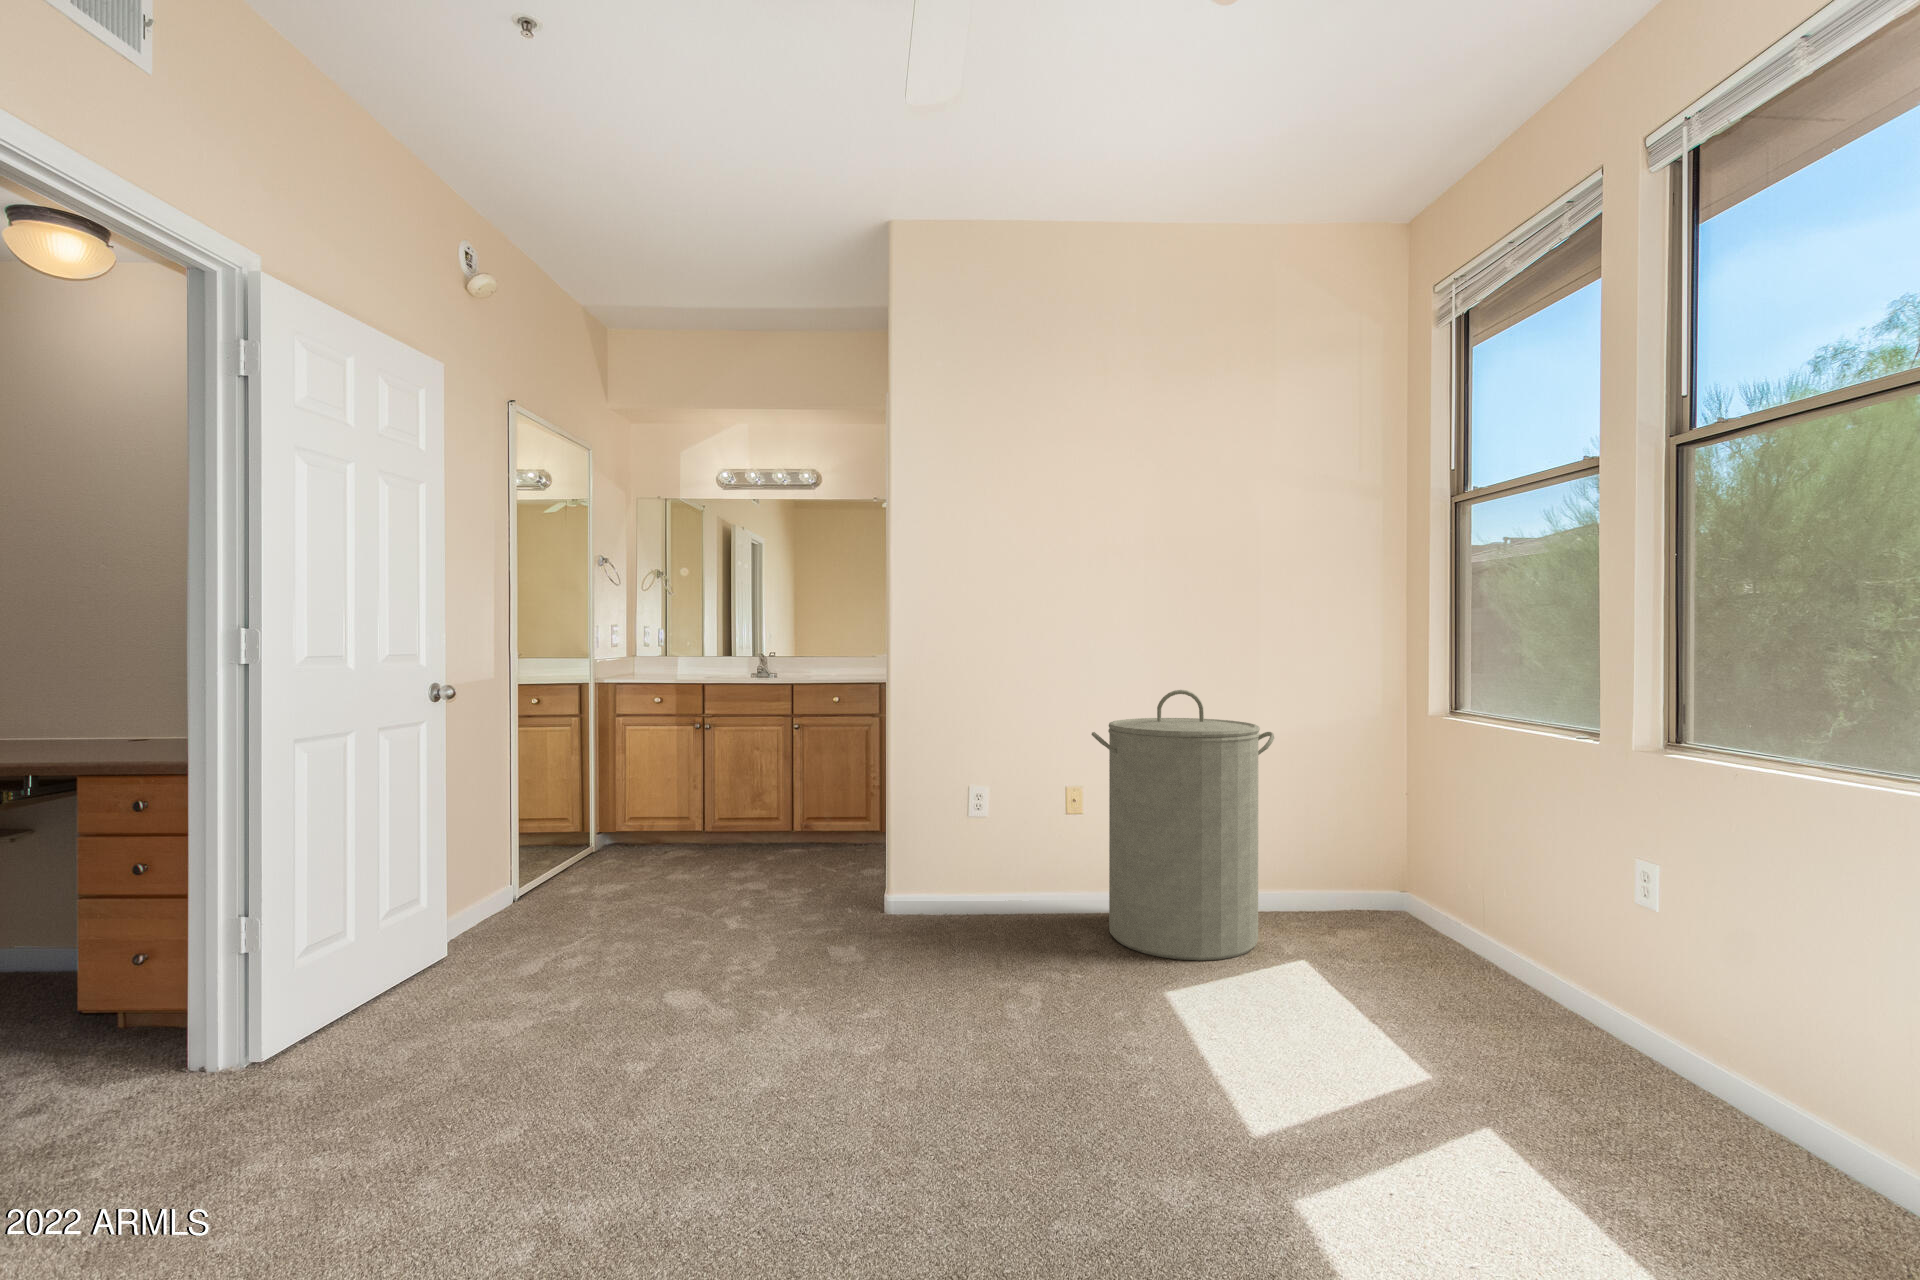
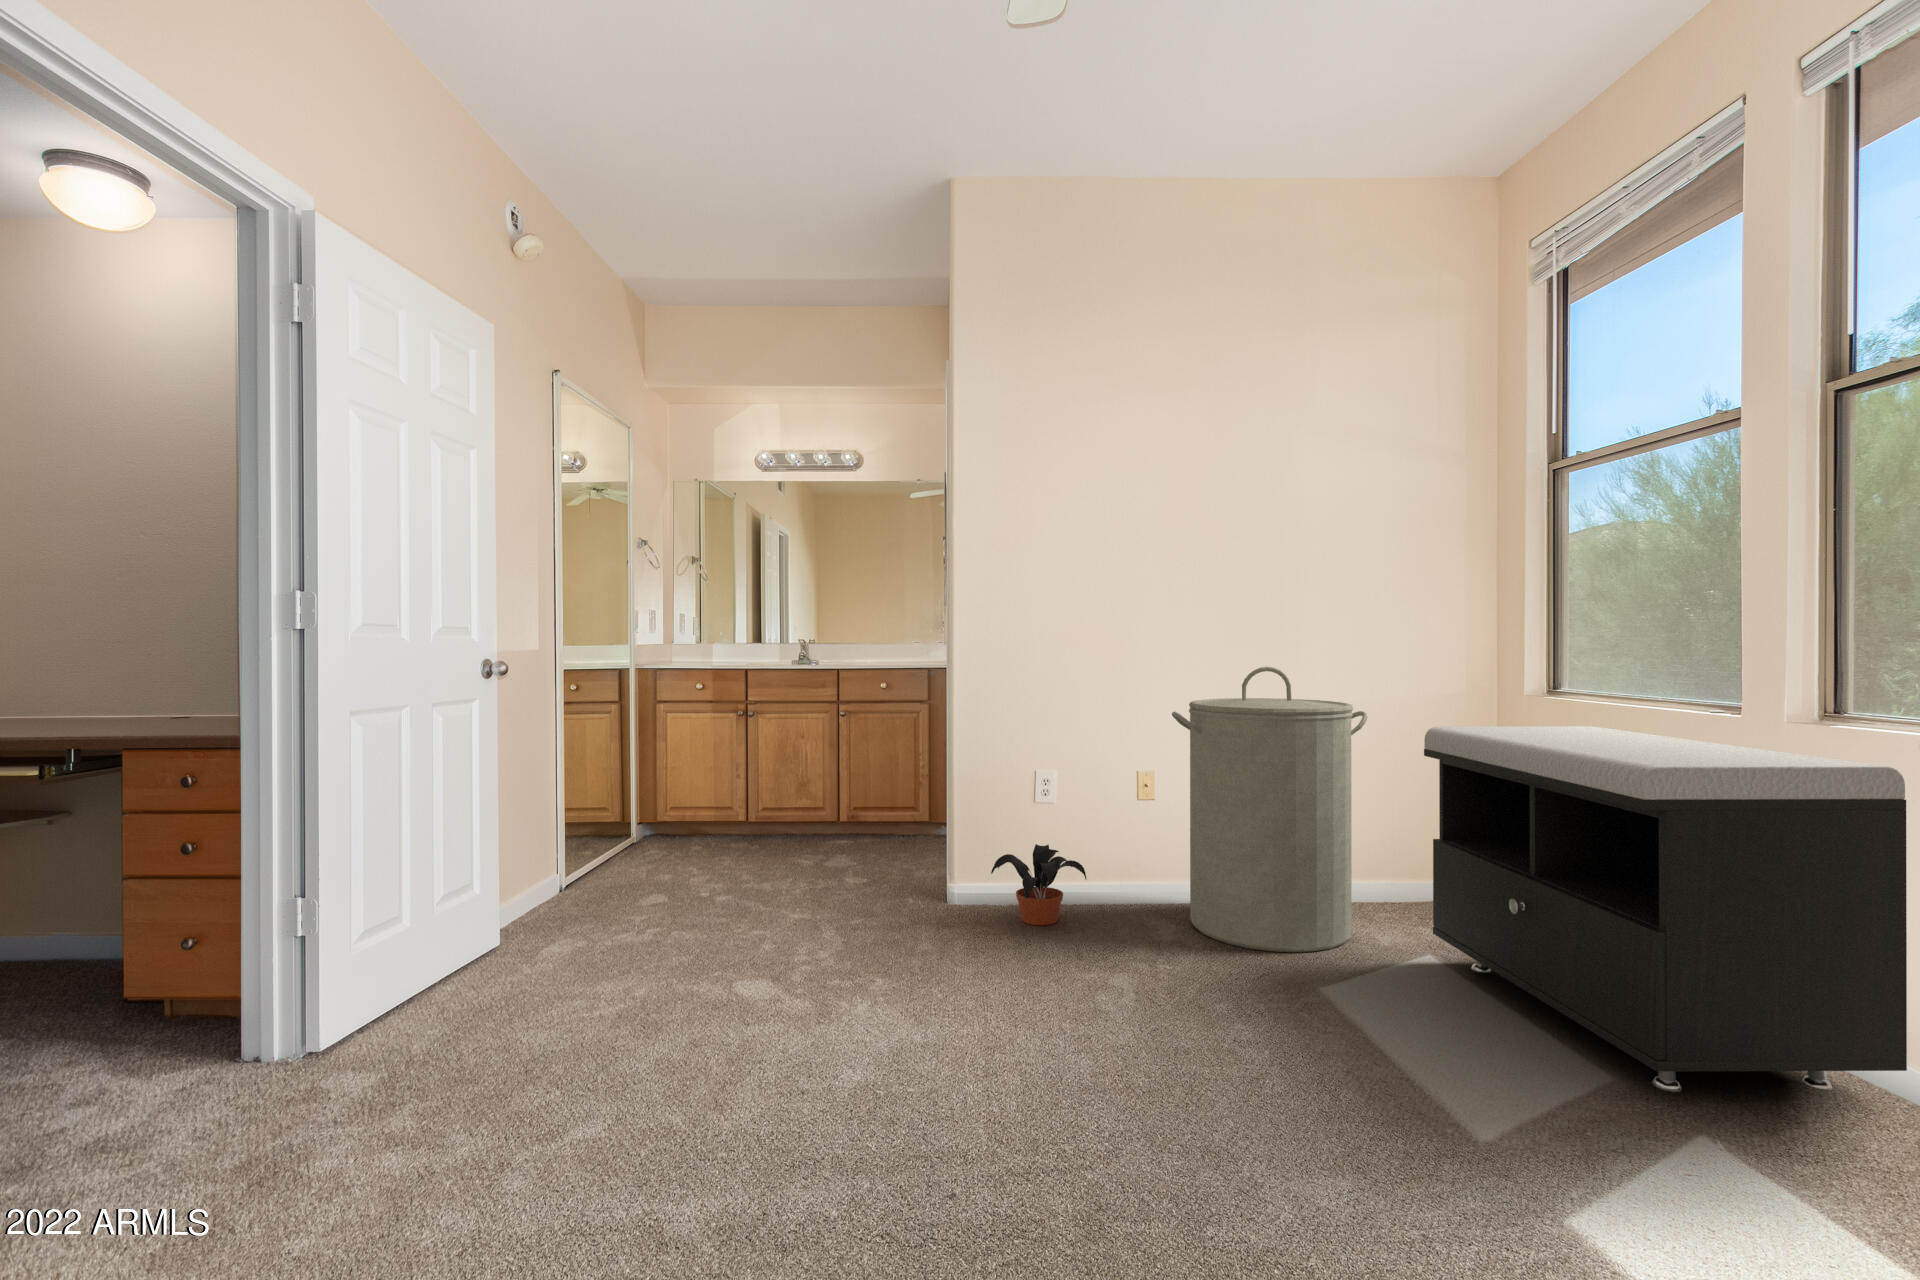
storage bench: none [1320,749,1722,1095] -> present [1424,726,1907,1092]
potted plant: none [921,856,1011,934] -> present [991,844,1086,925]

